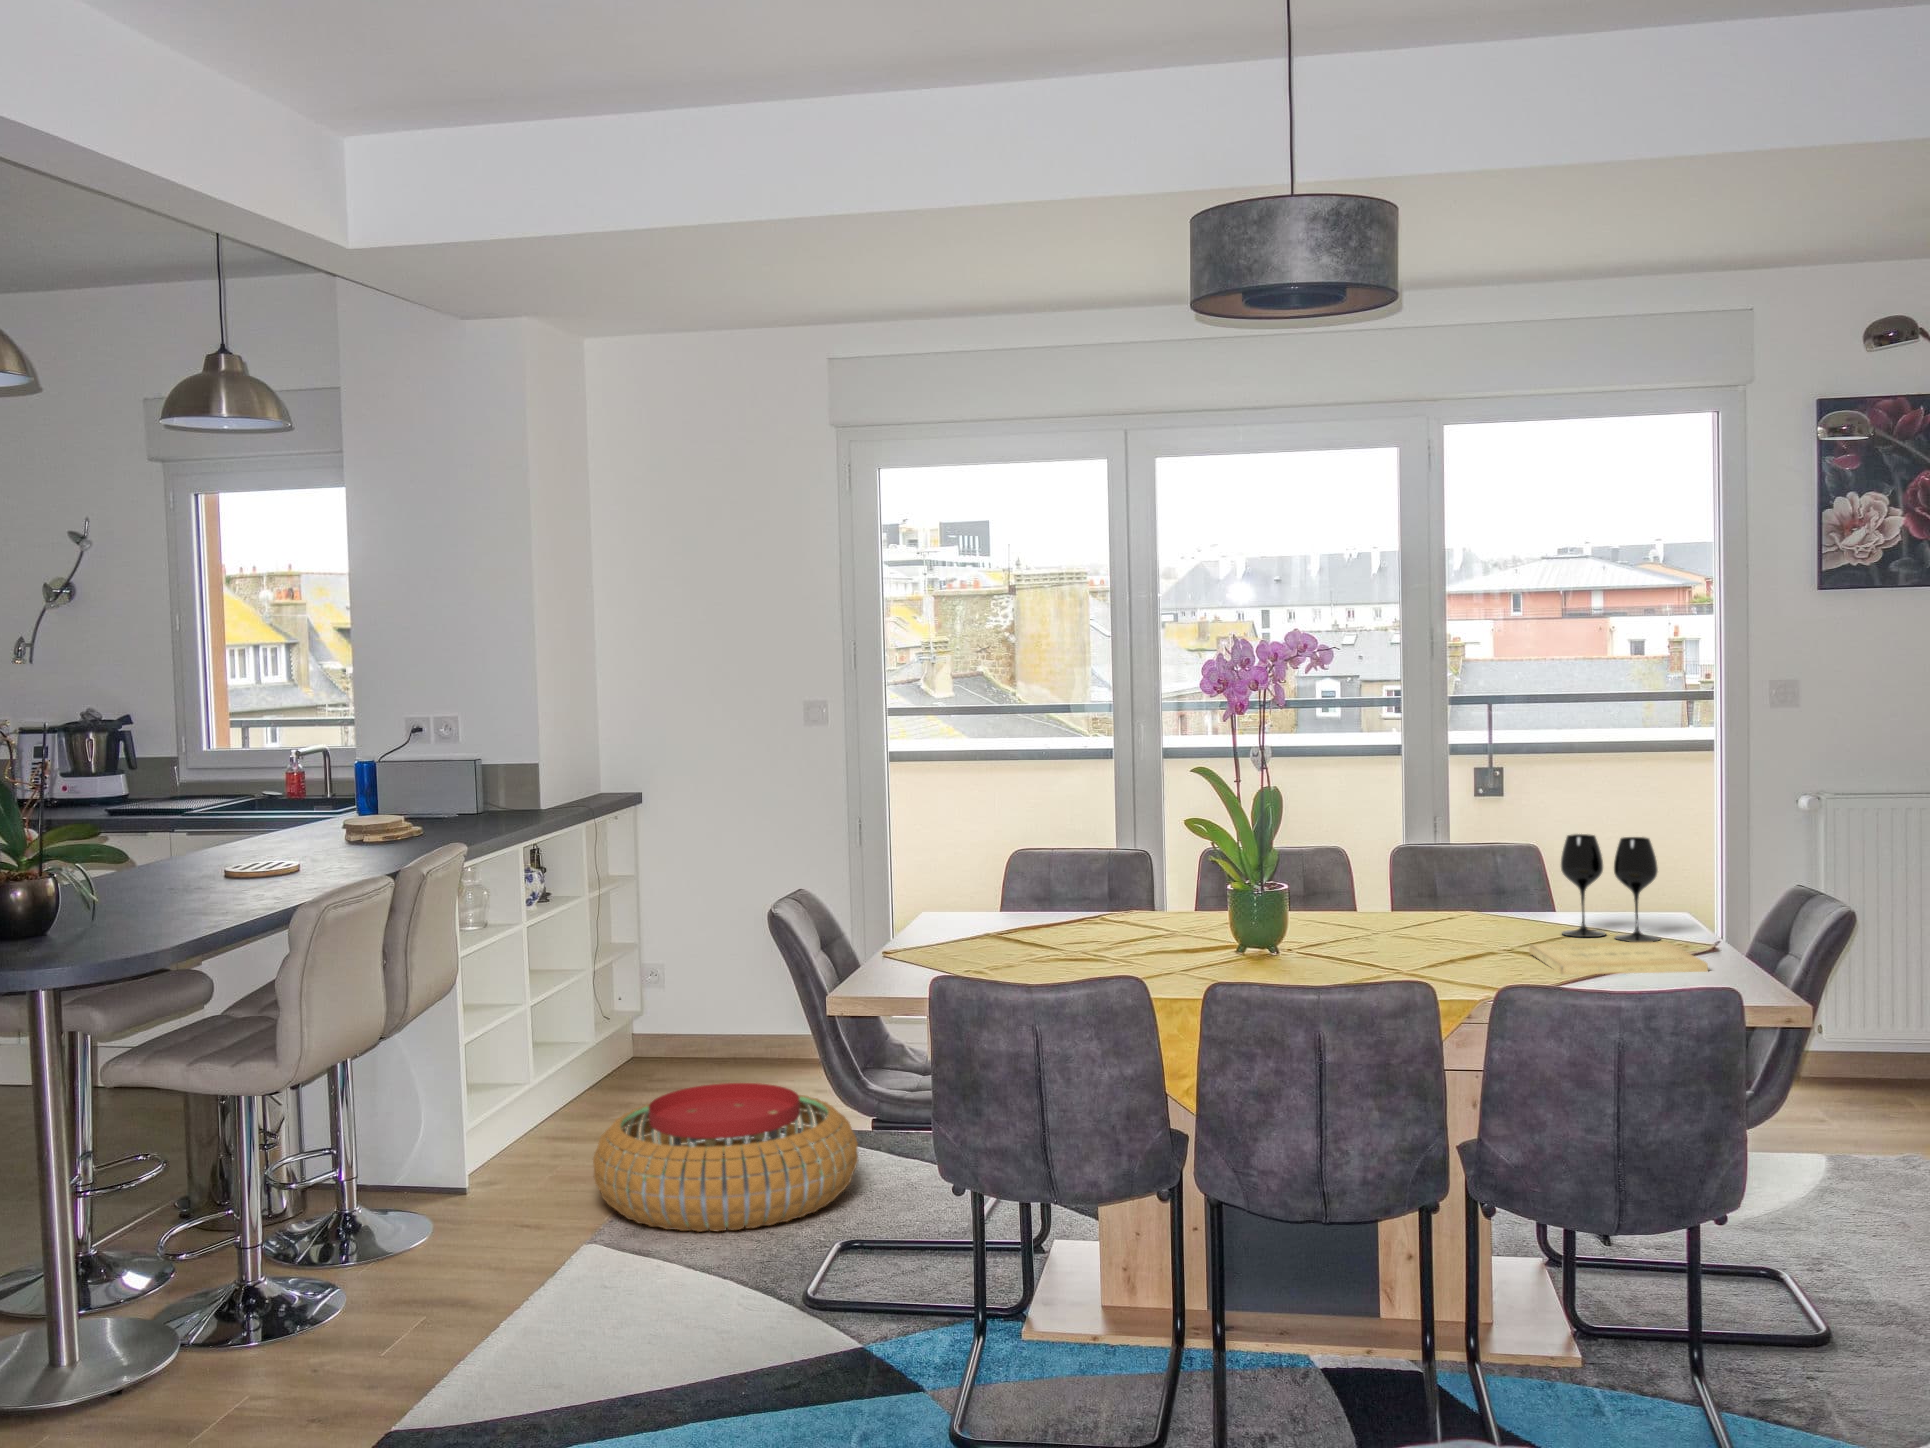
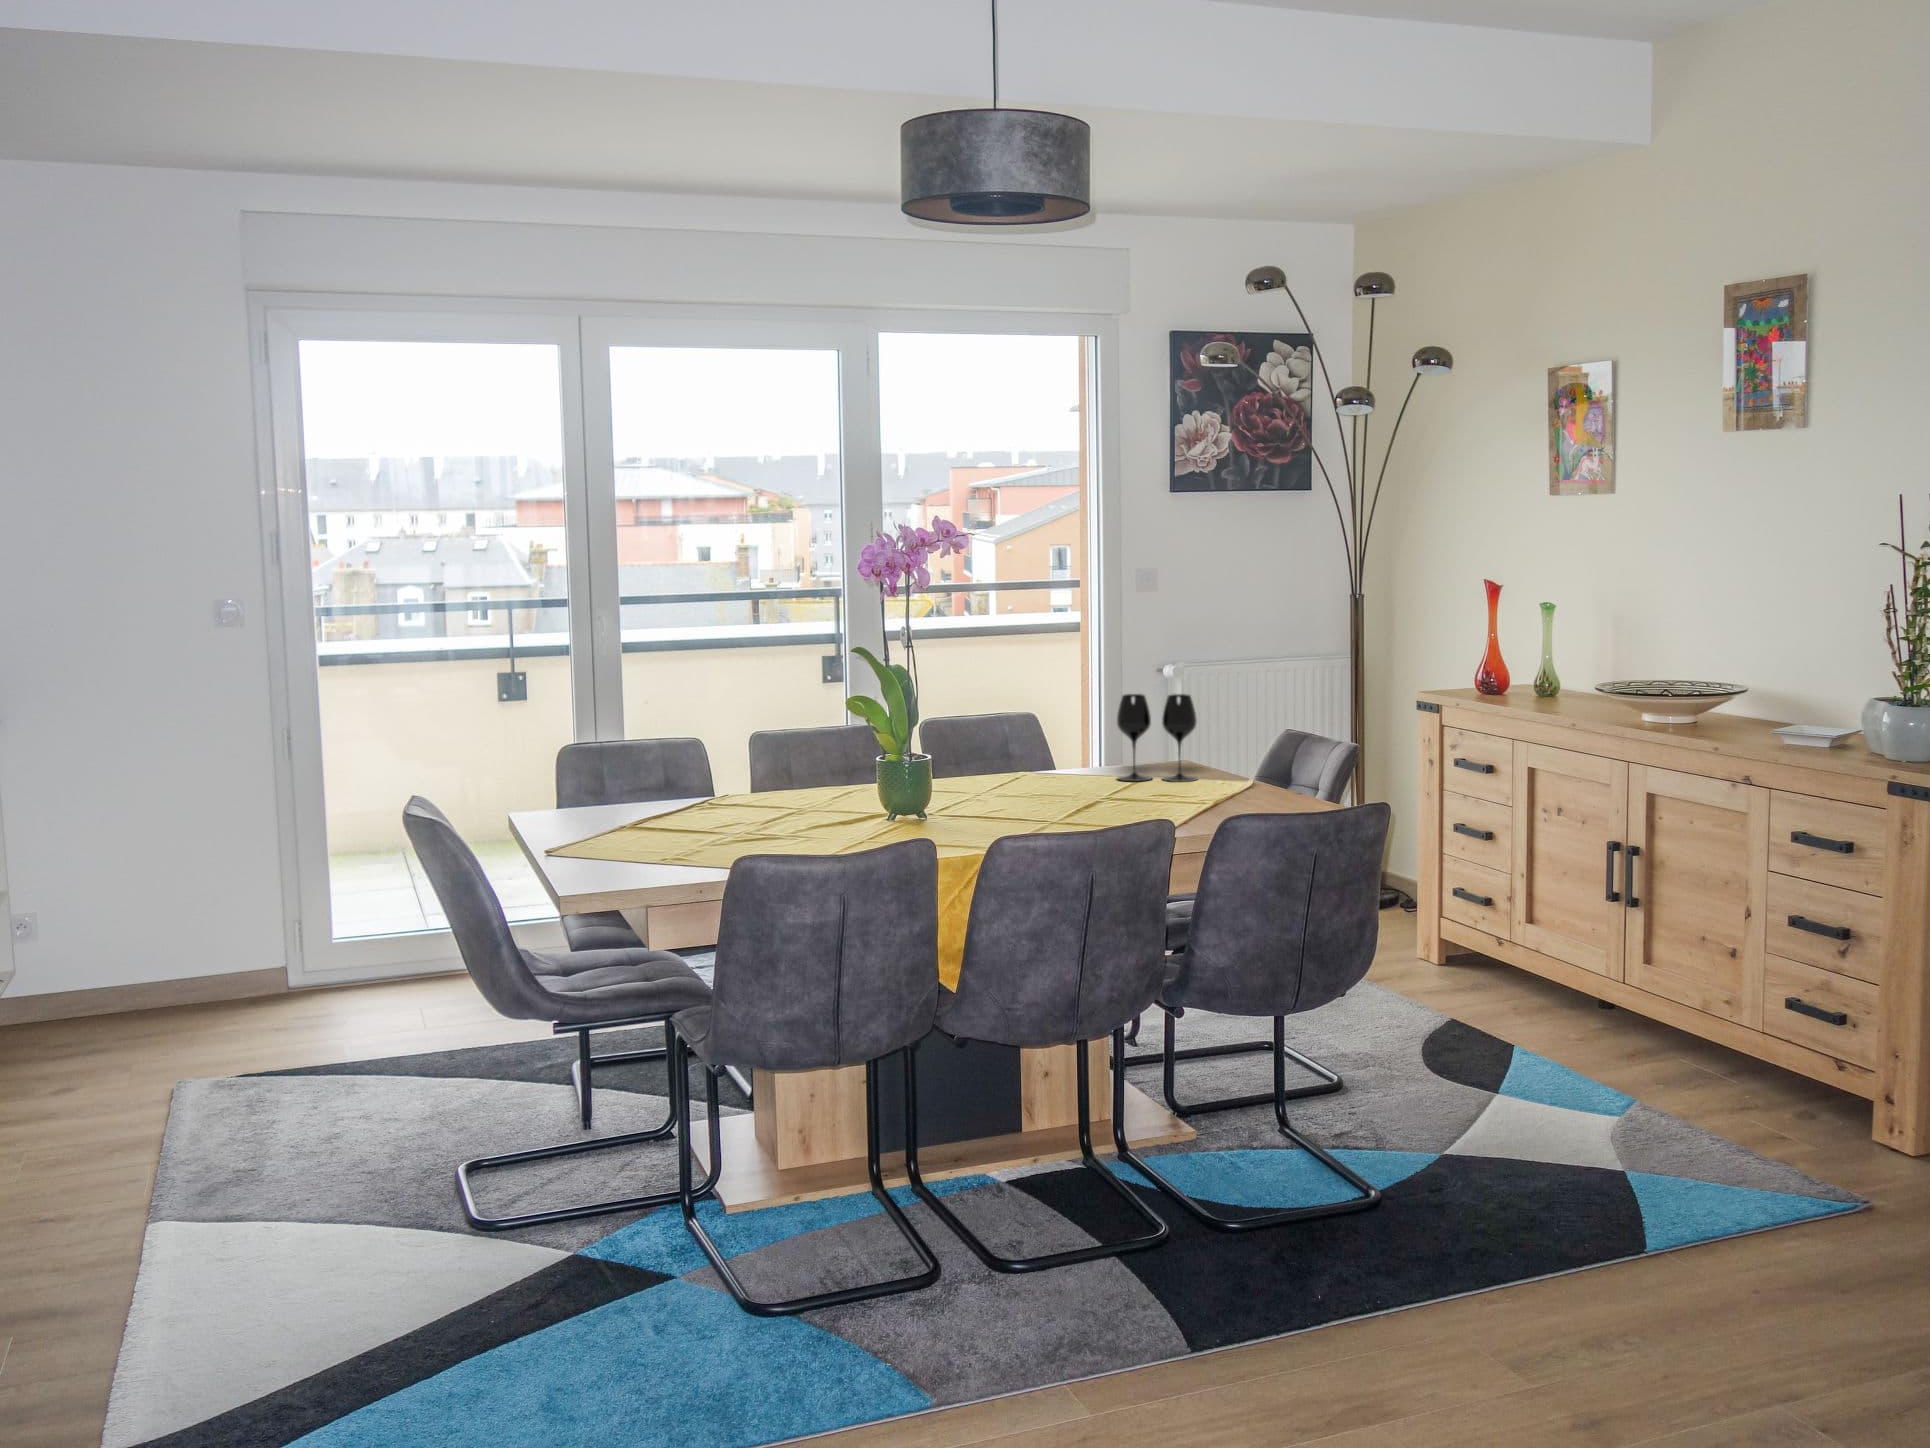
book: present [1529,942,1708,974] -> none [1127,779,1280,813]
pouf: present [593,1083,858,1232] -> none [107,1007,429,1184]

